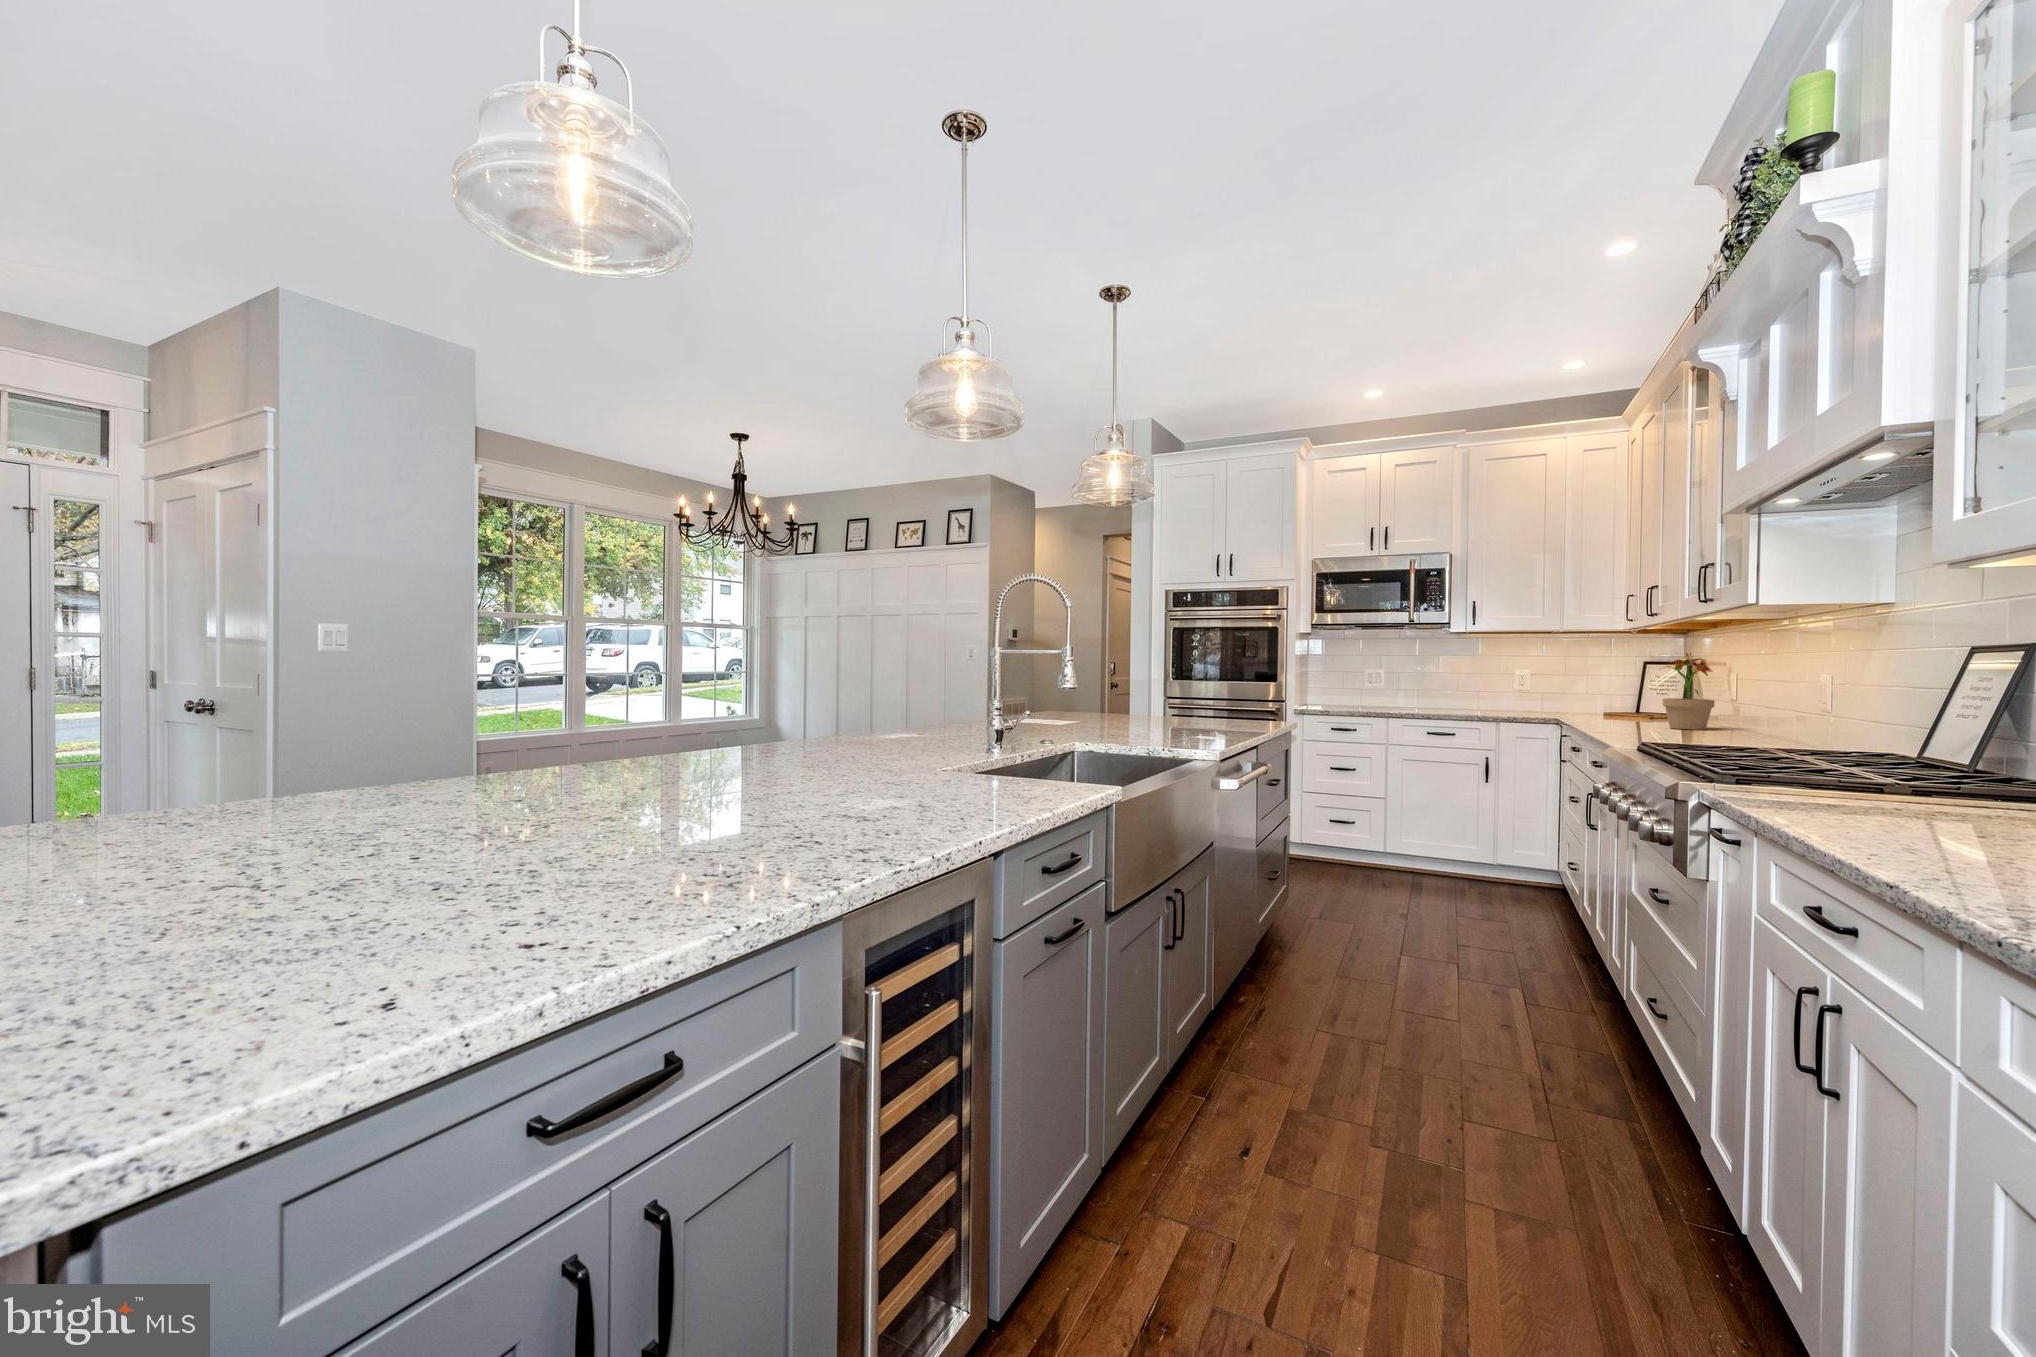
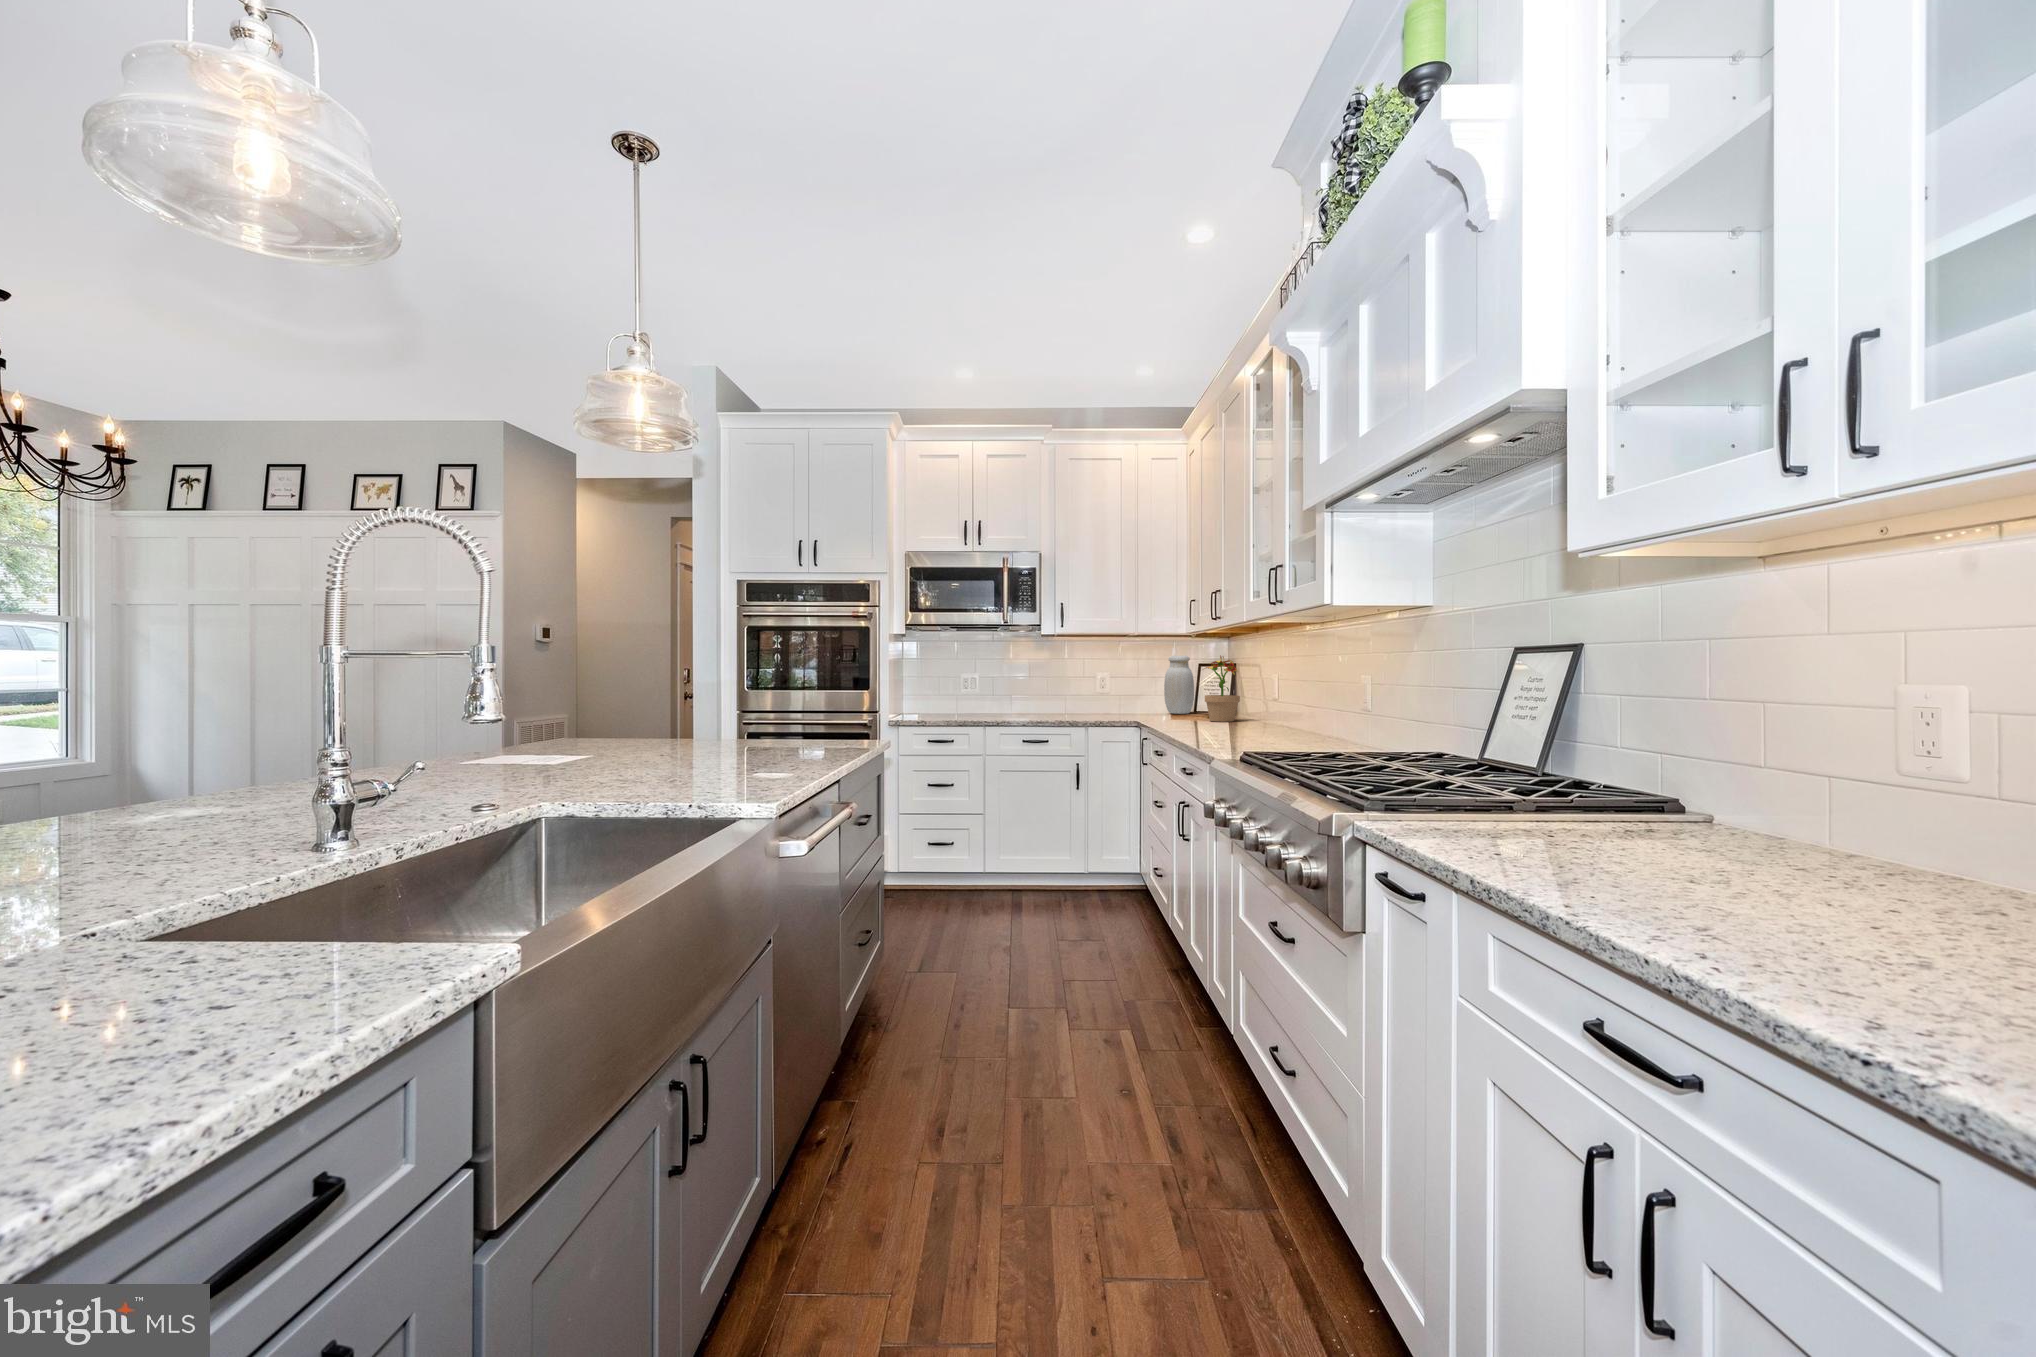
jar: none [1608,654,1648,719] -> present [1164,656,1194,714]

